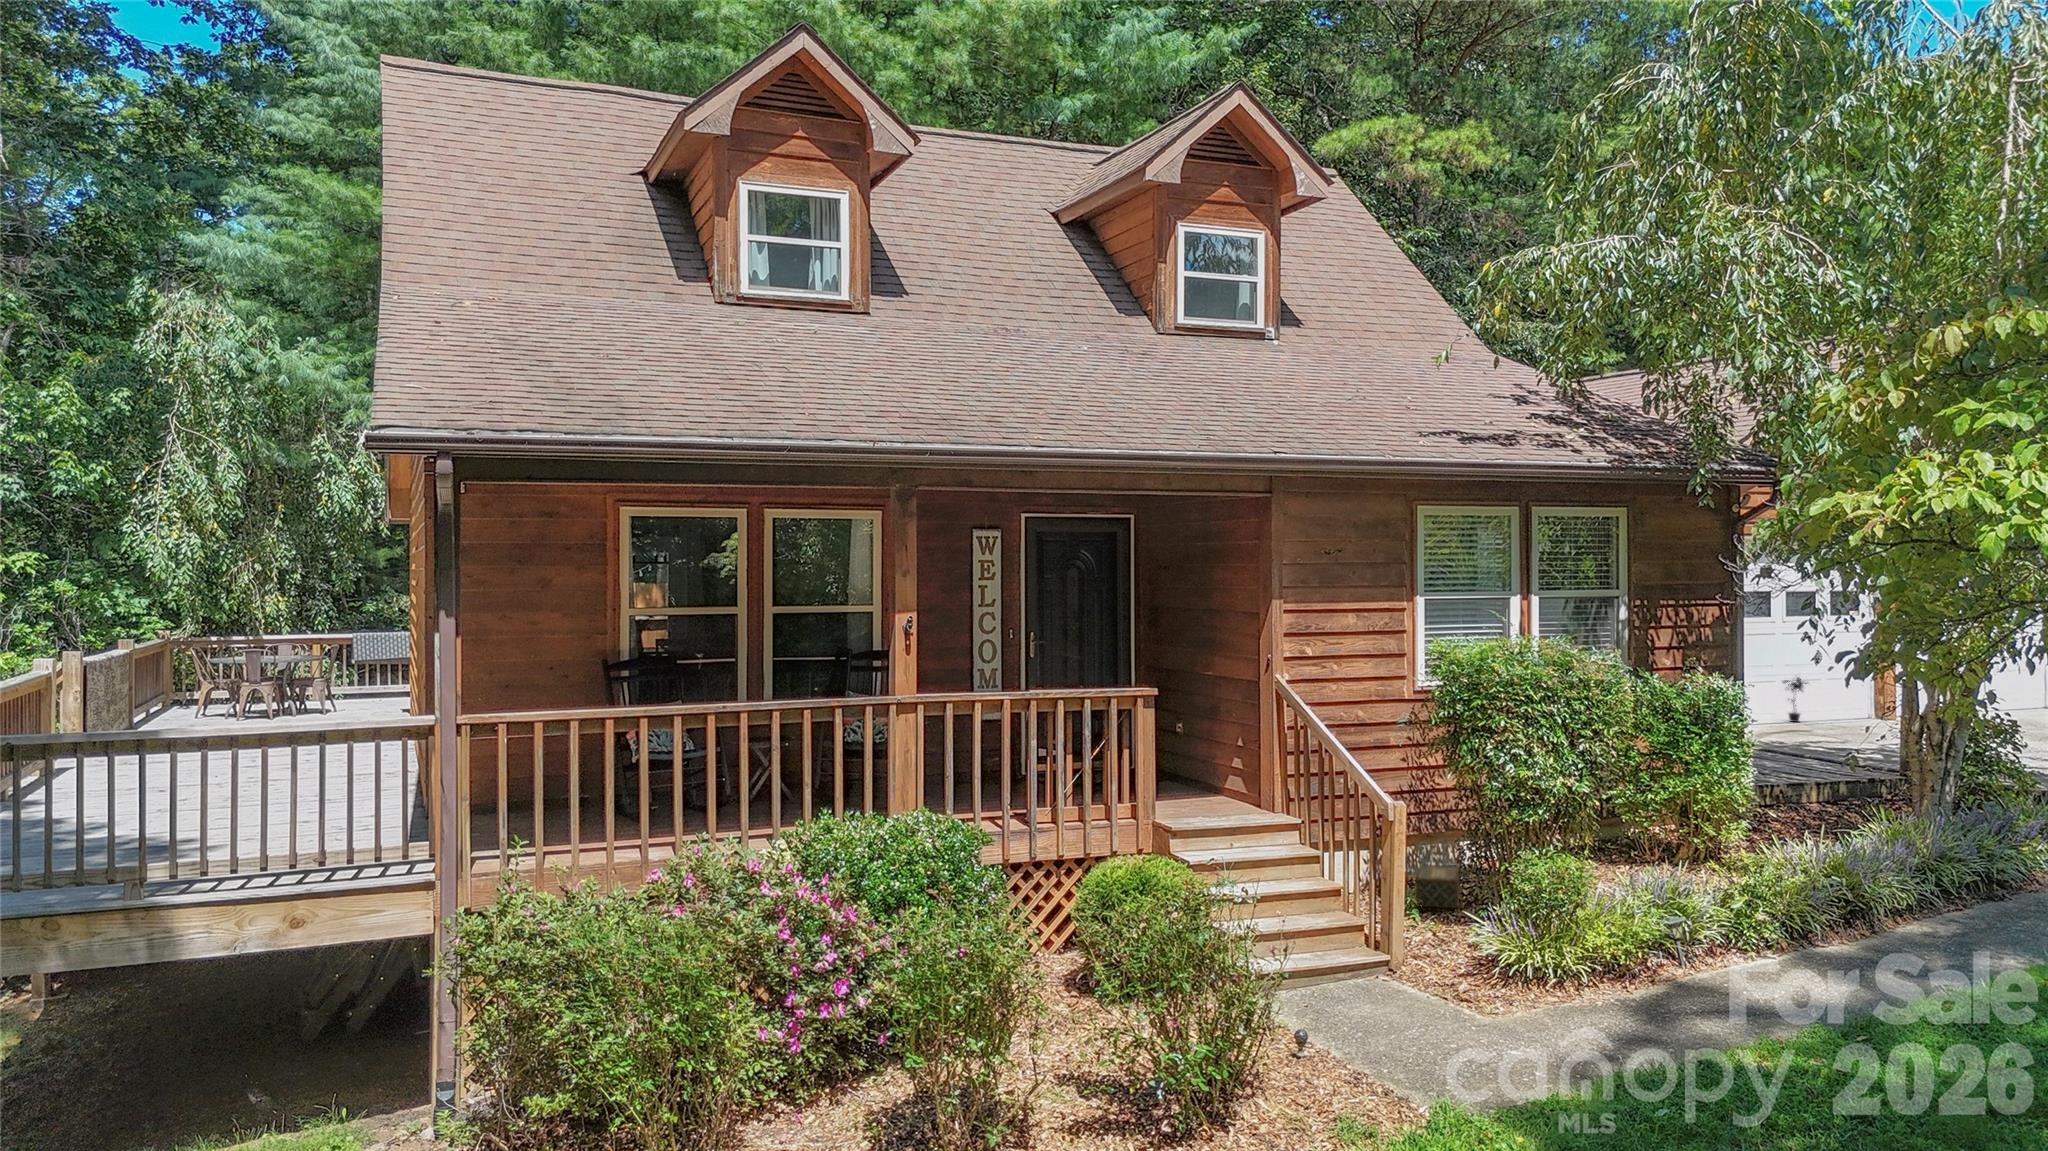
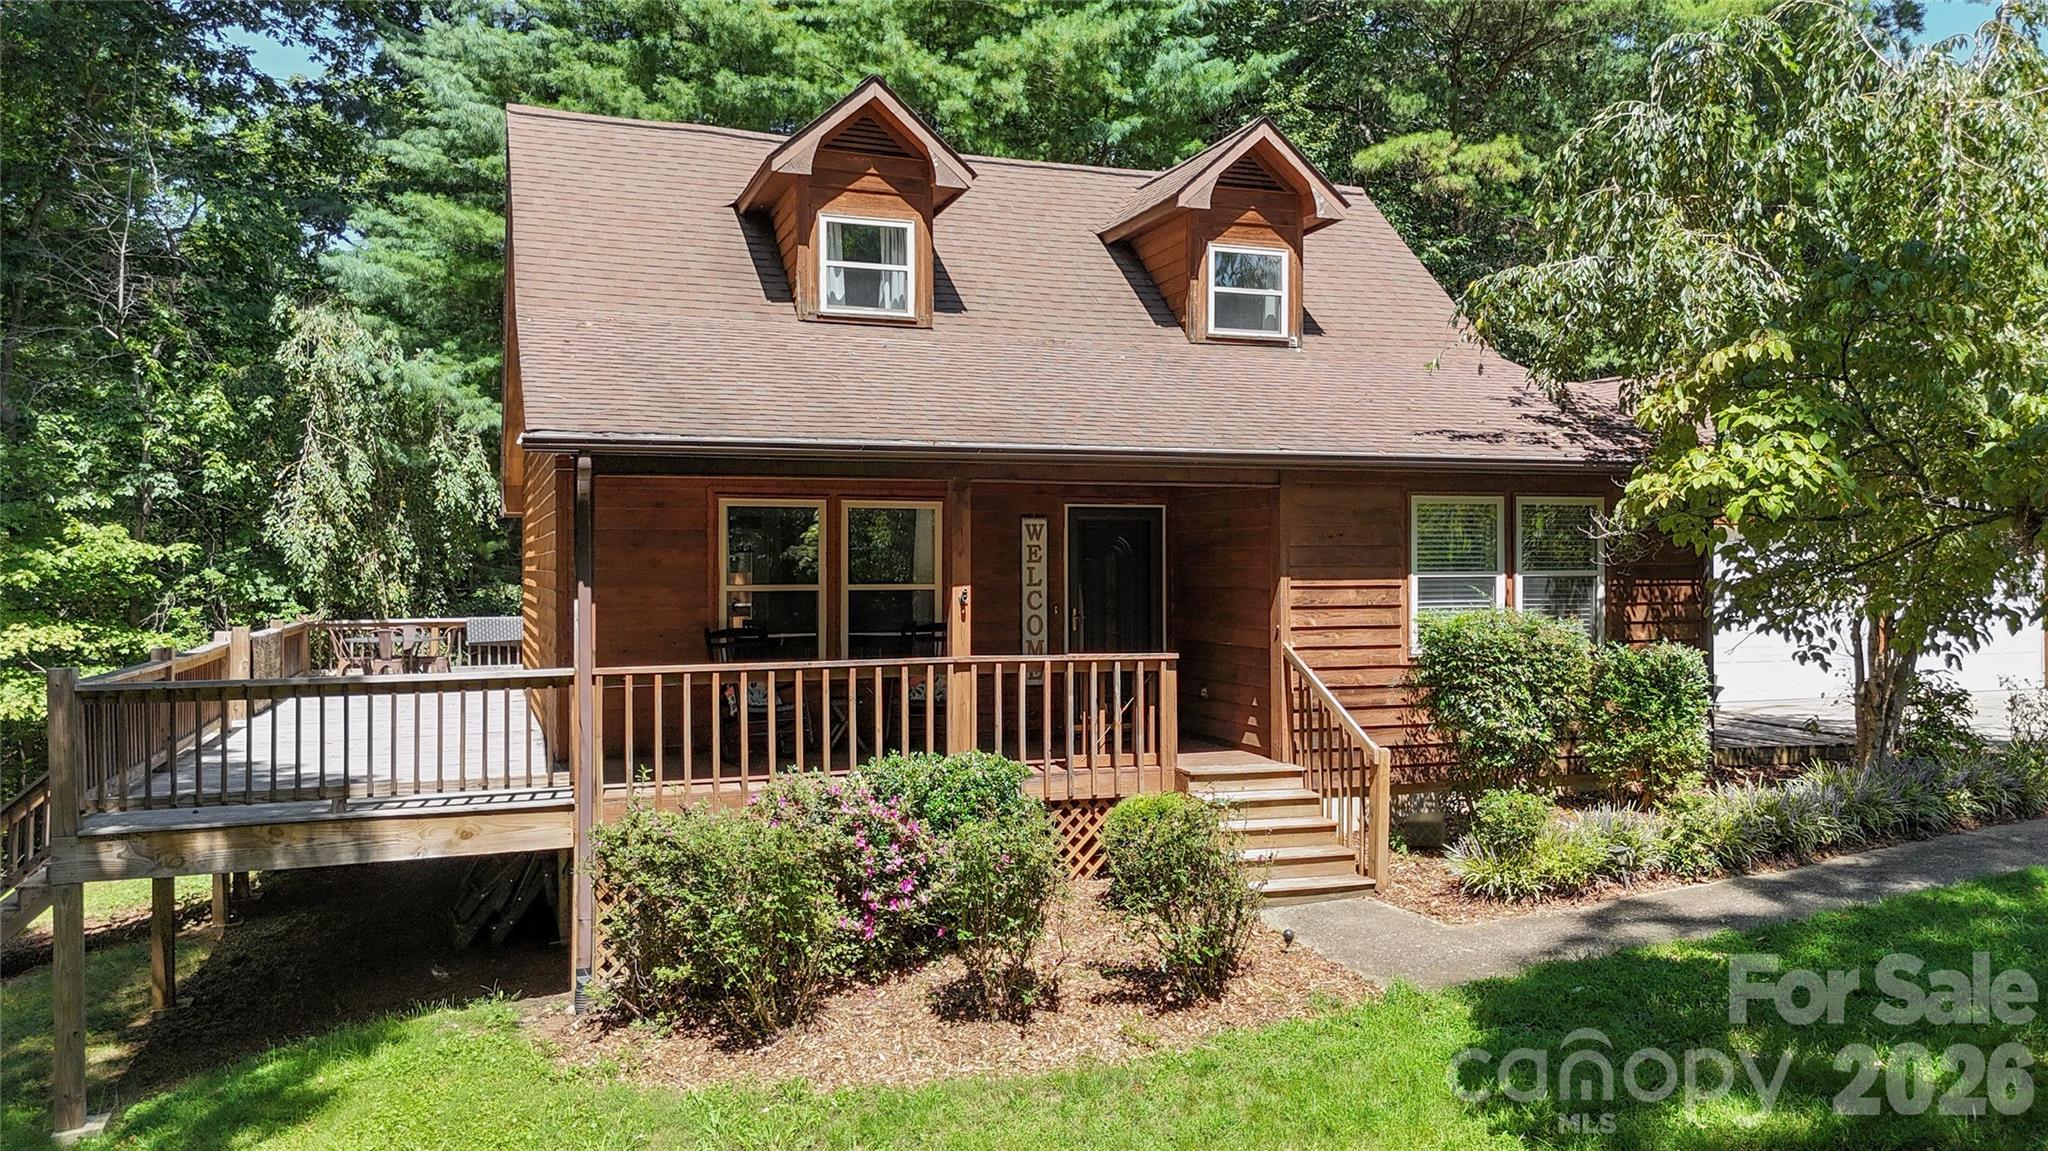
potted plant: present [1782,678,1807,722] -> none [1768,656,1794,699]

